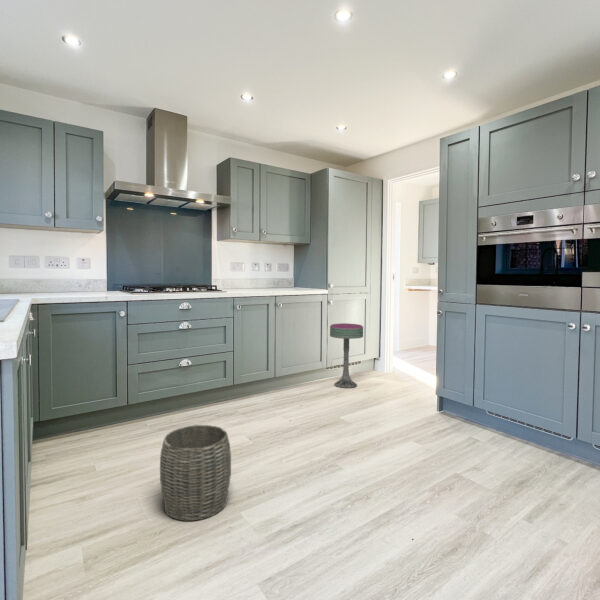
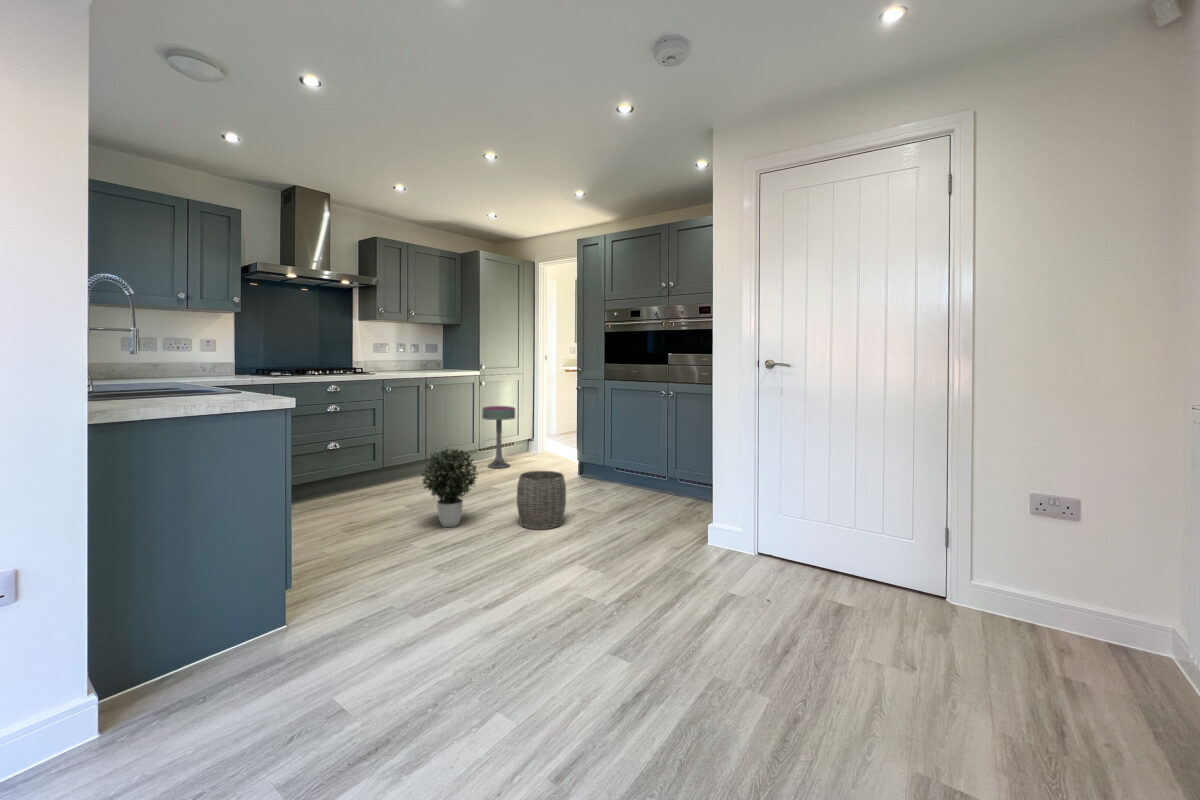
potted plant: none [260,383,331,483] -> present [420,449,477,527]
woven basket: present [160,425,231,521] -> present [517,471,566,530]

